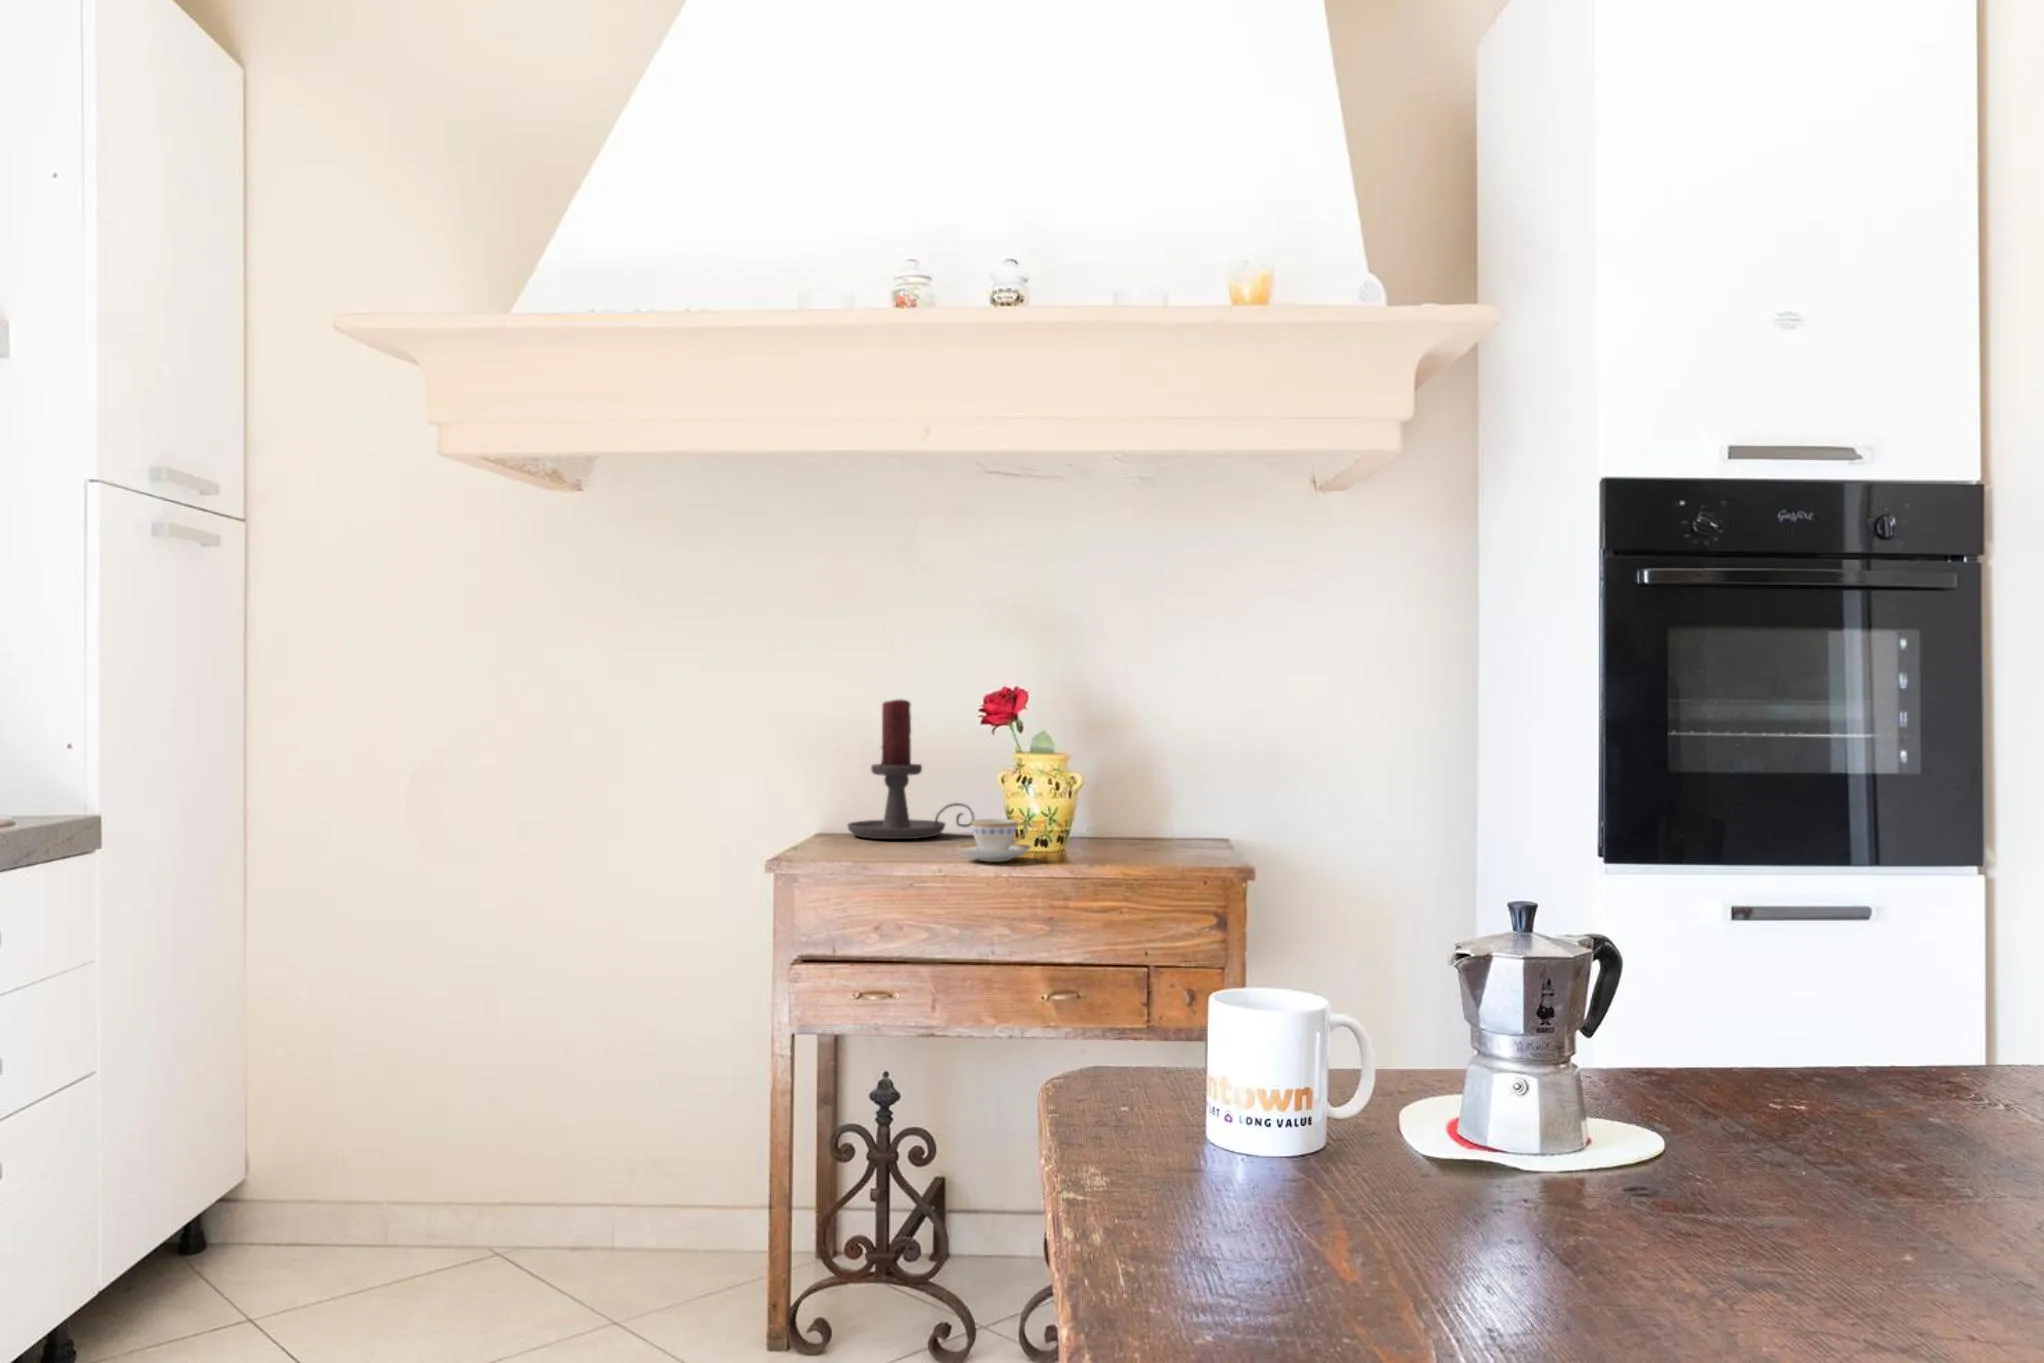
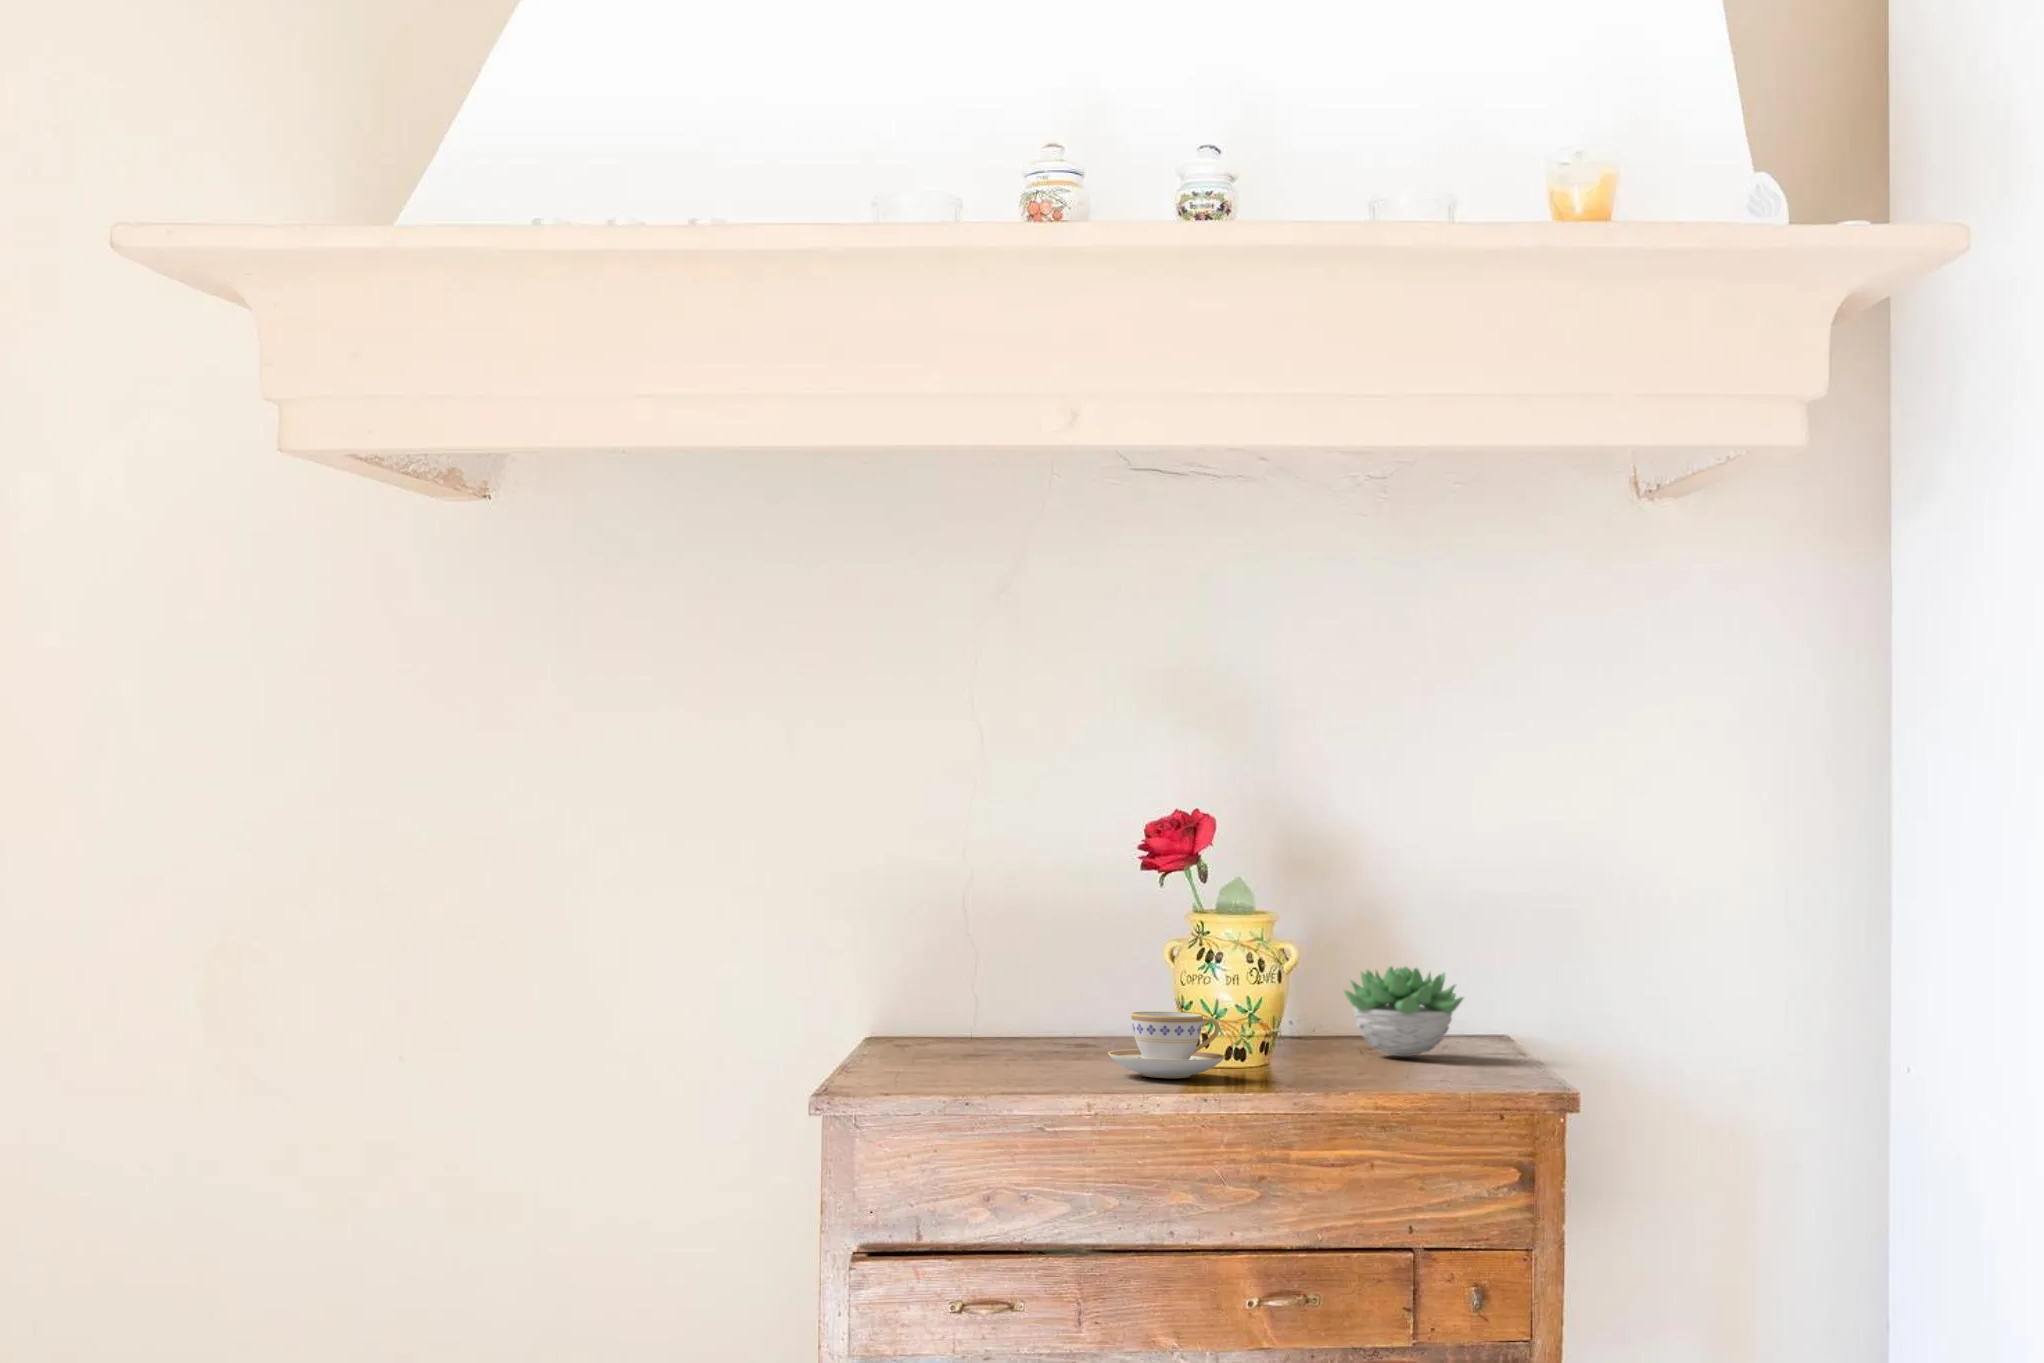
candle holder: present [848,700,974,839] -> none [928,826,1125,1044]
succulent plant: none [1113,783,1189,839] -> present [1344,967,1463,1056]

